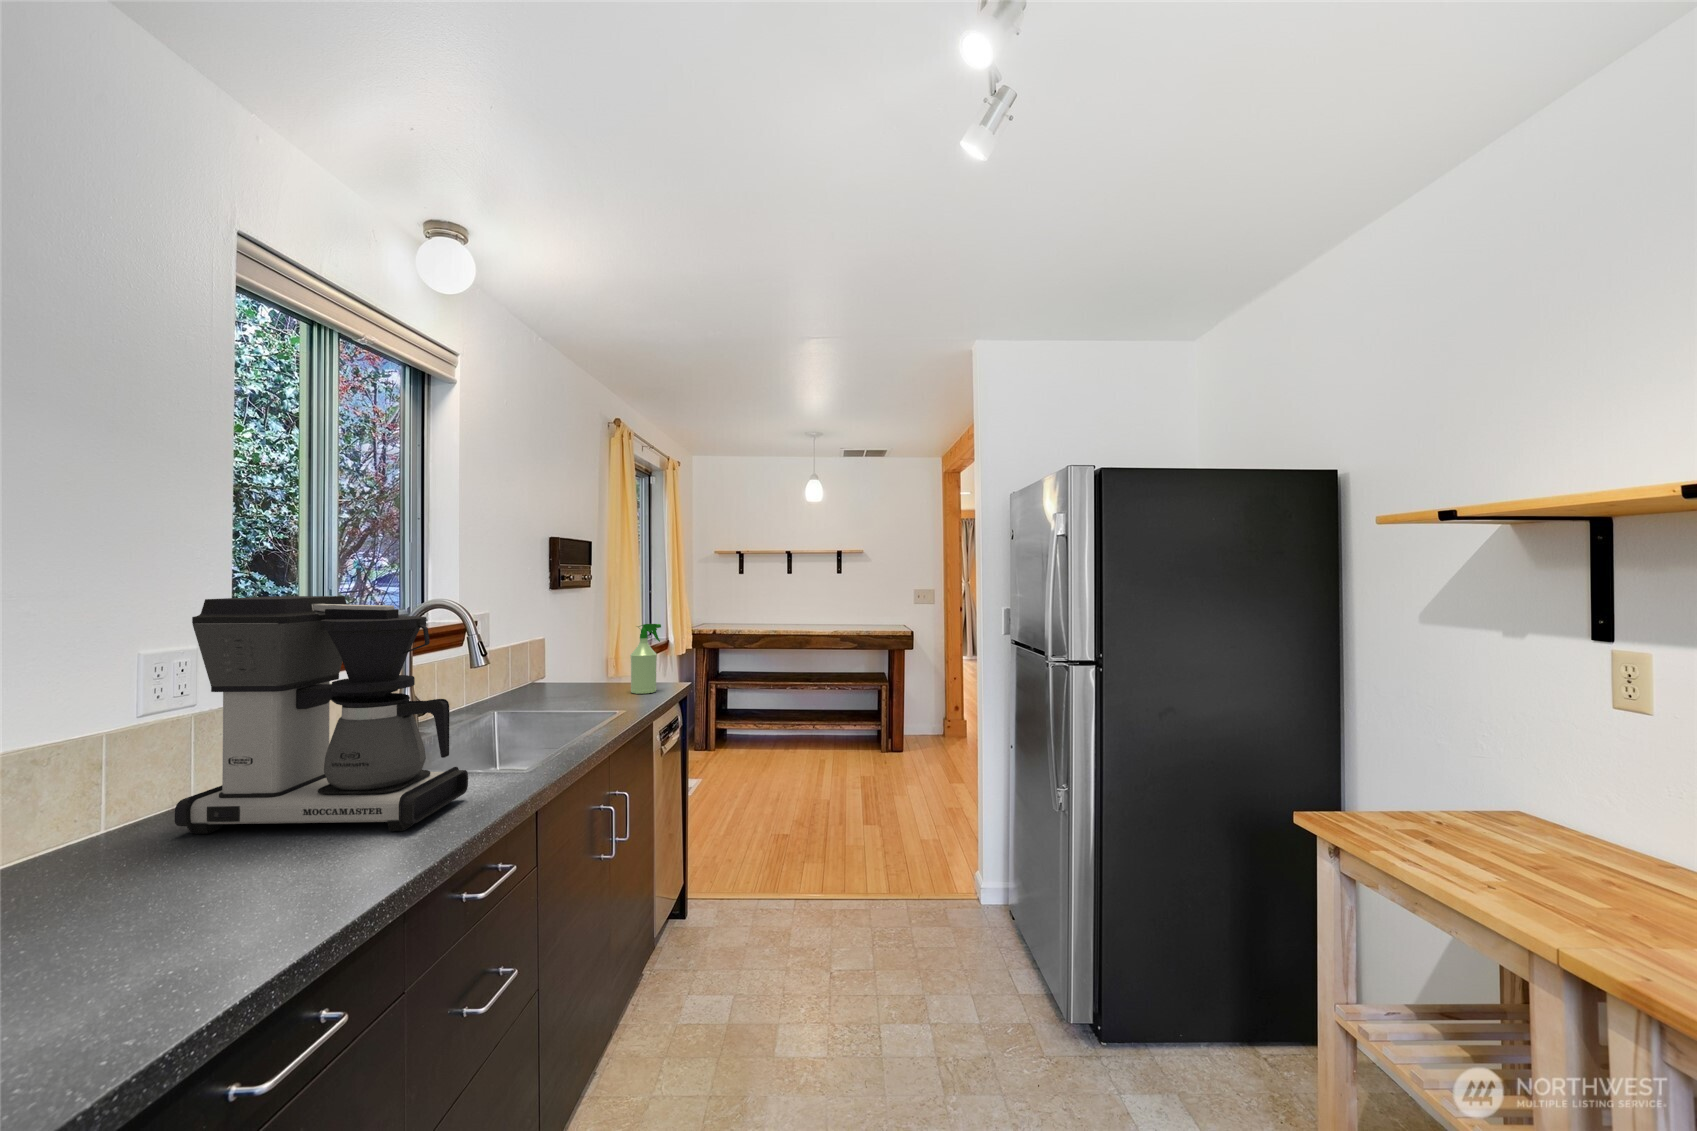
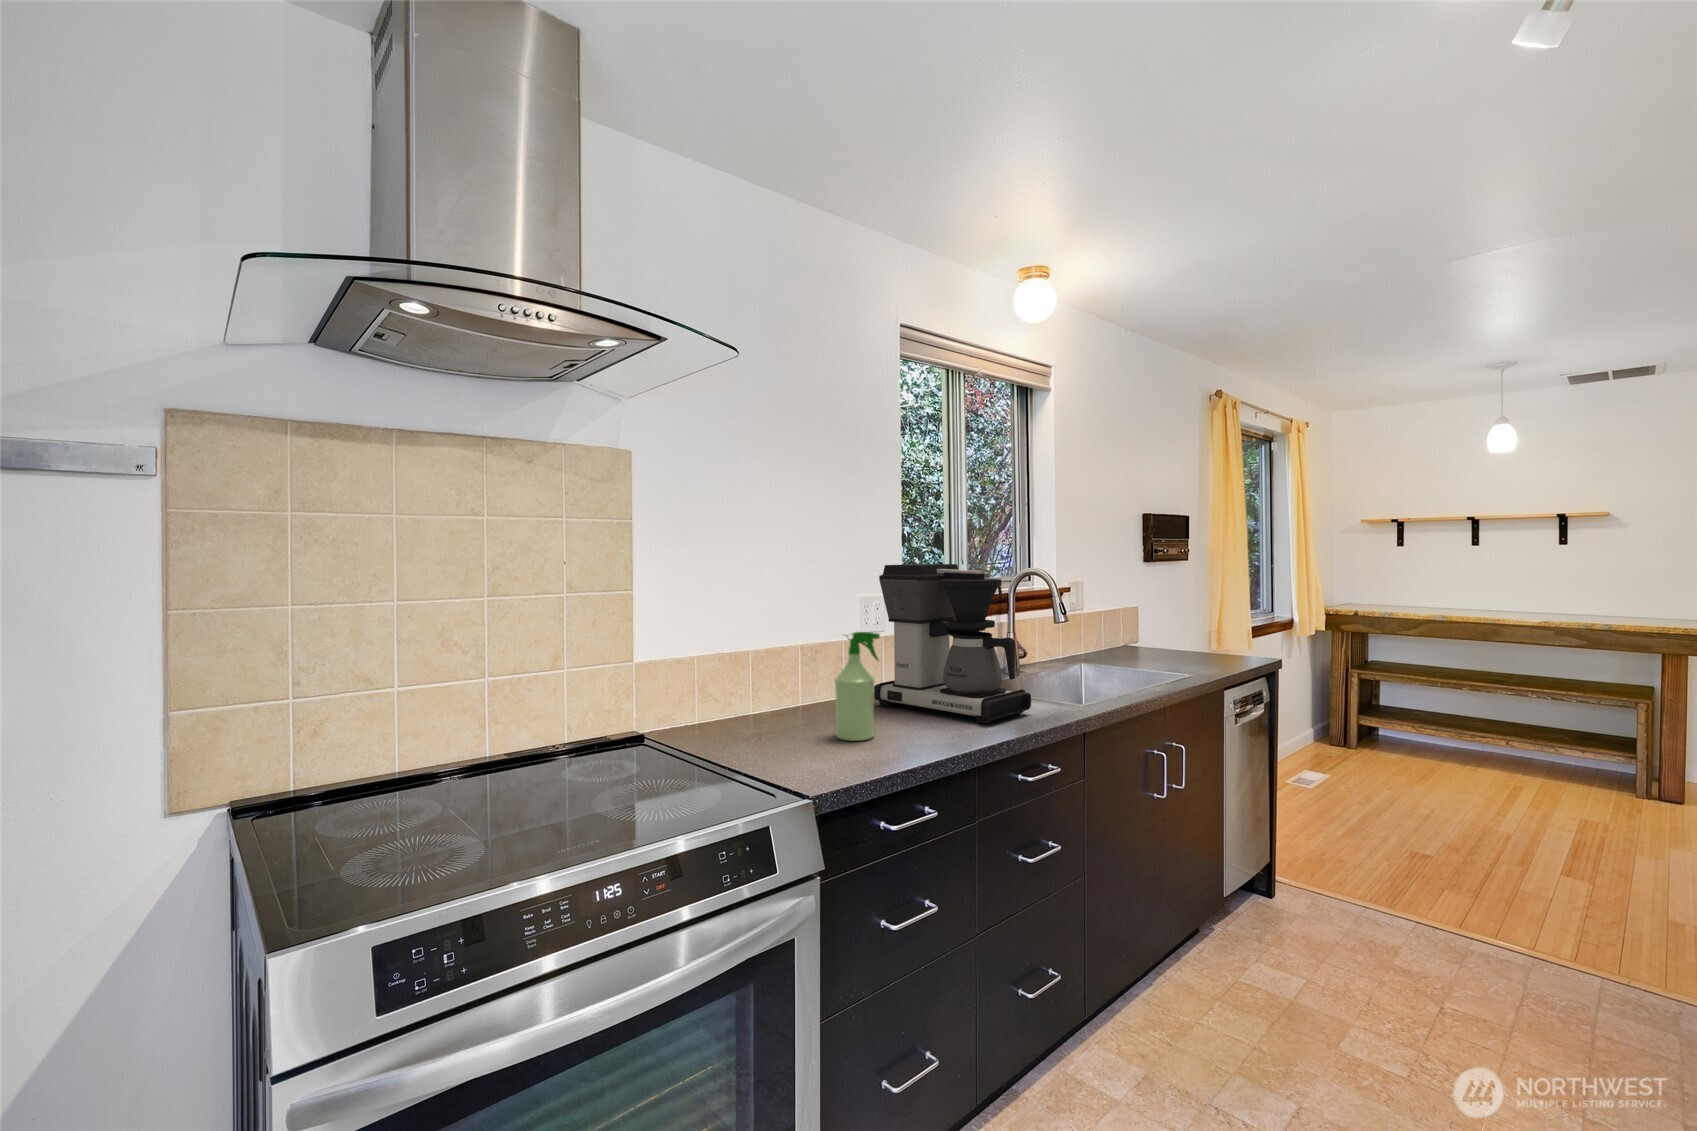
spray bottle: present [630,624,661,694] -> present [835,632,880,741]

